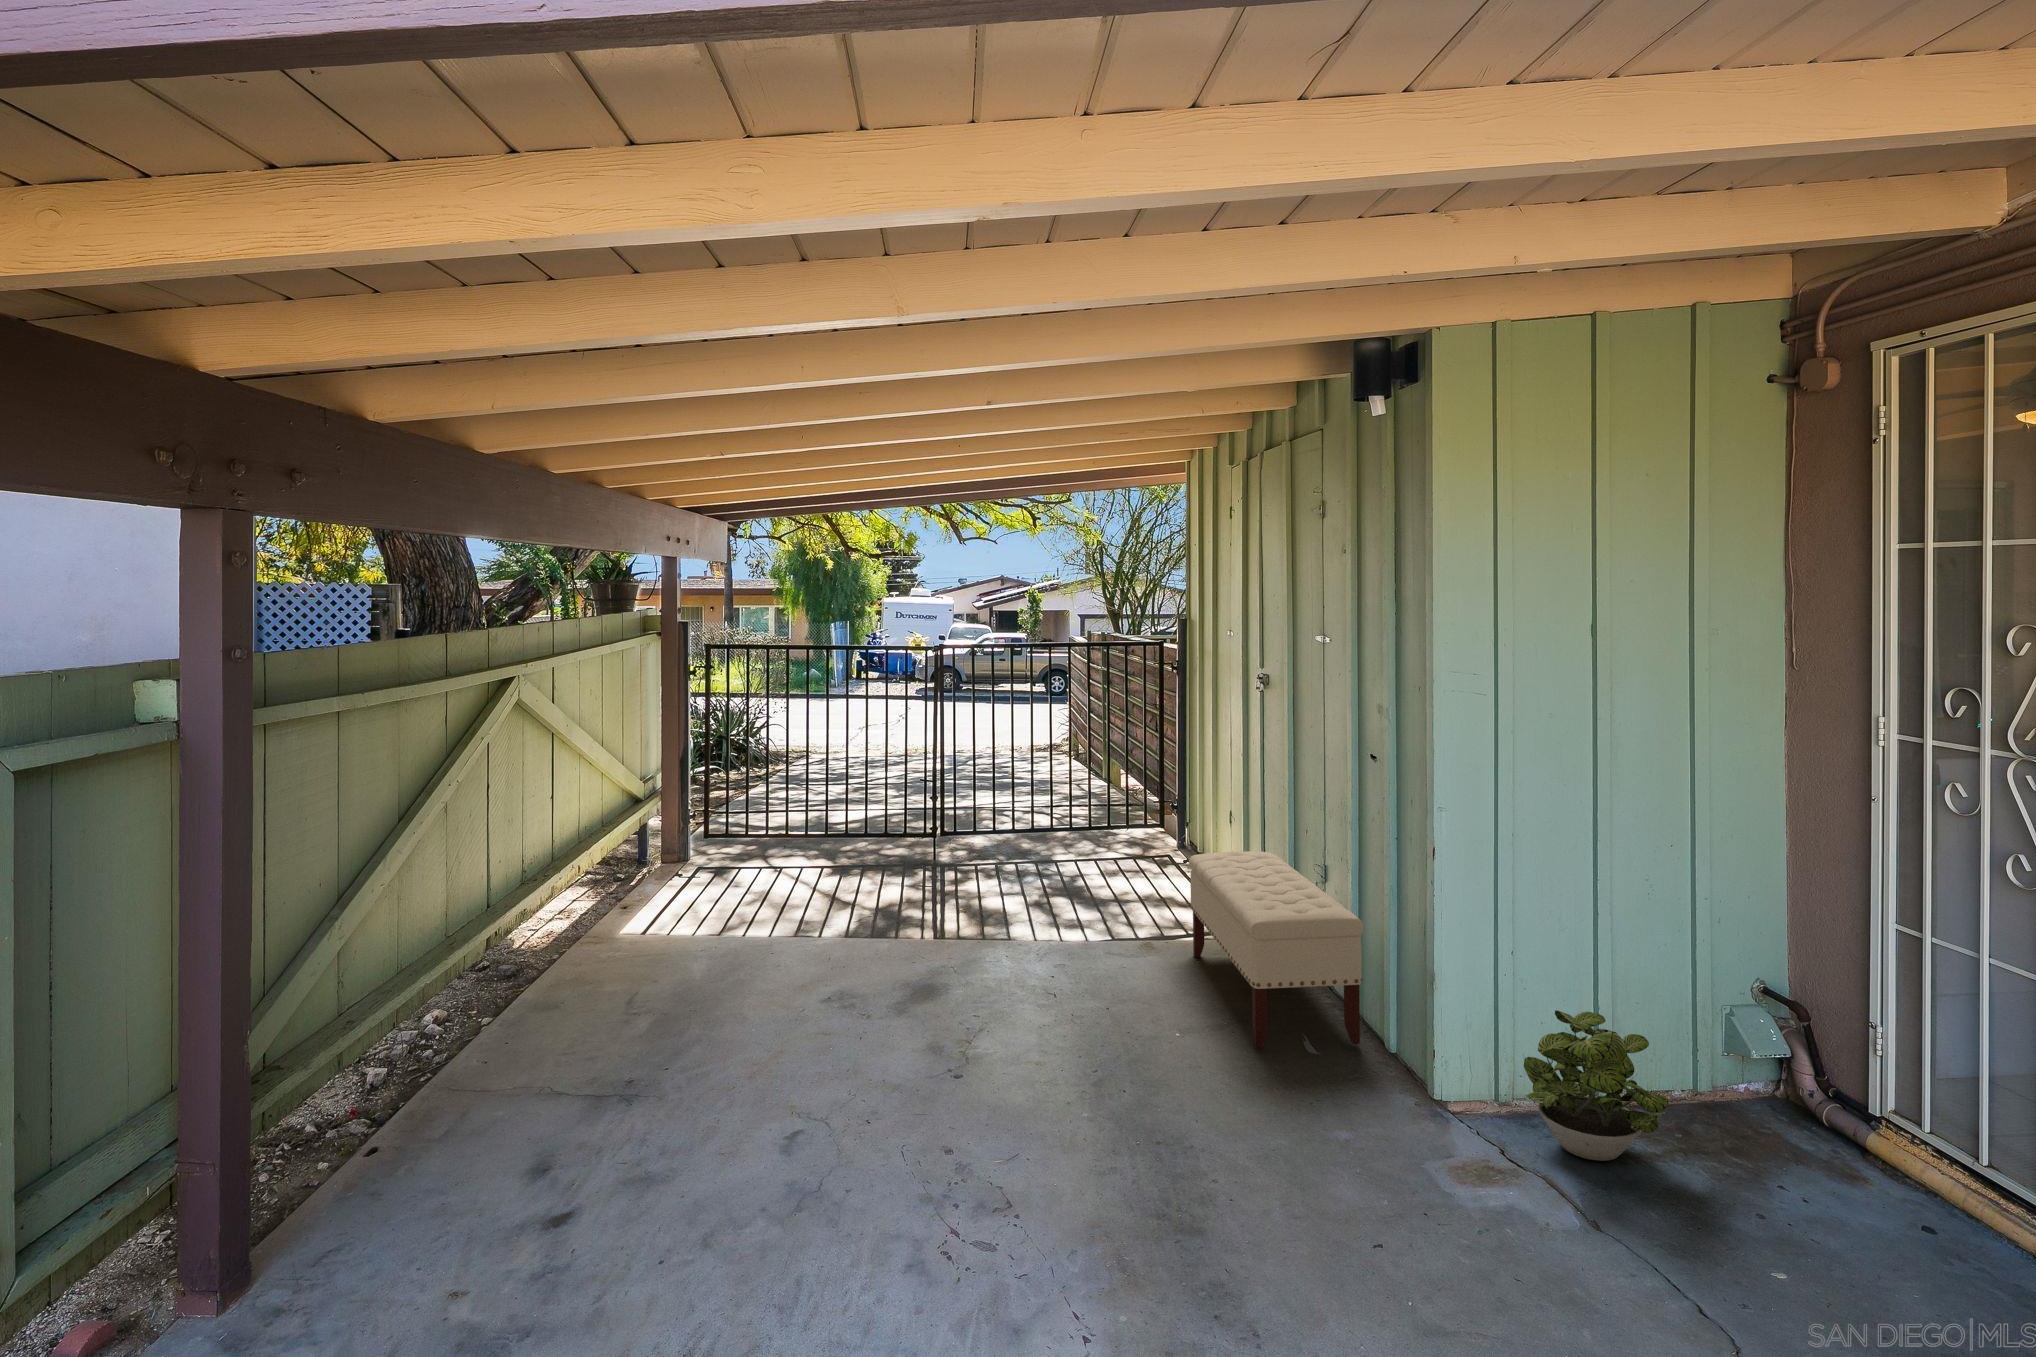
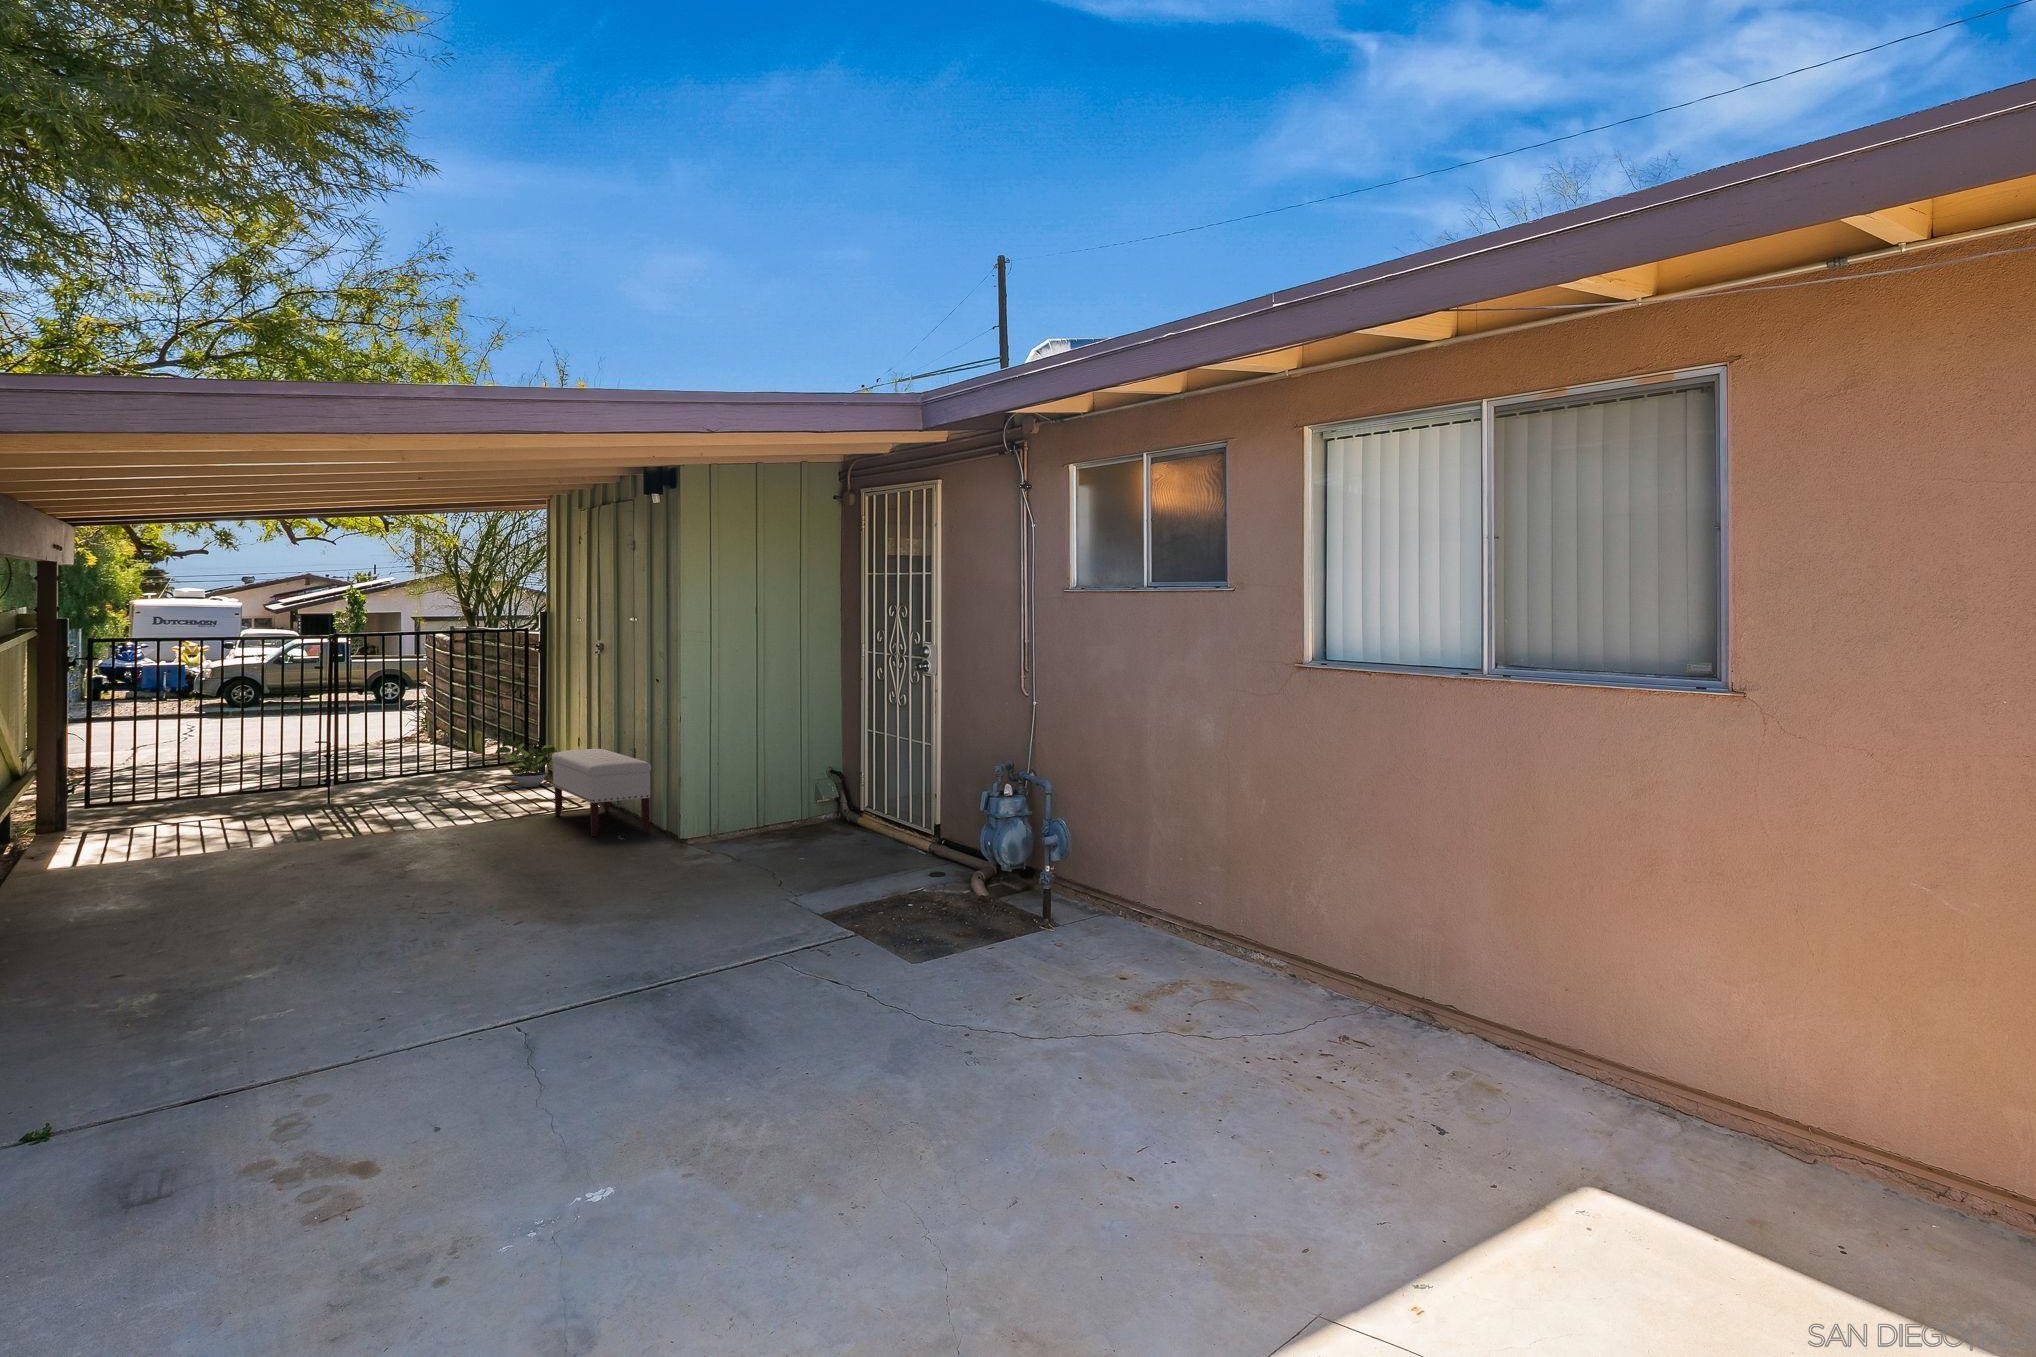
potted plant: present [1524,1010,1668,1161] -> present [495,740,557,788]

